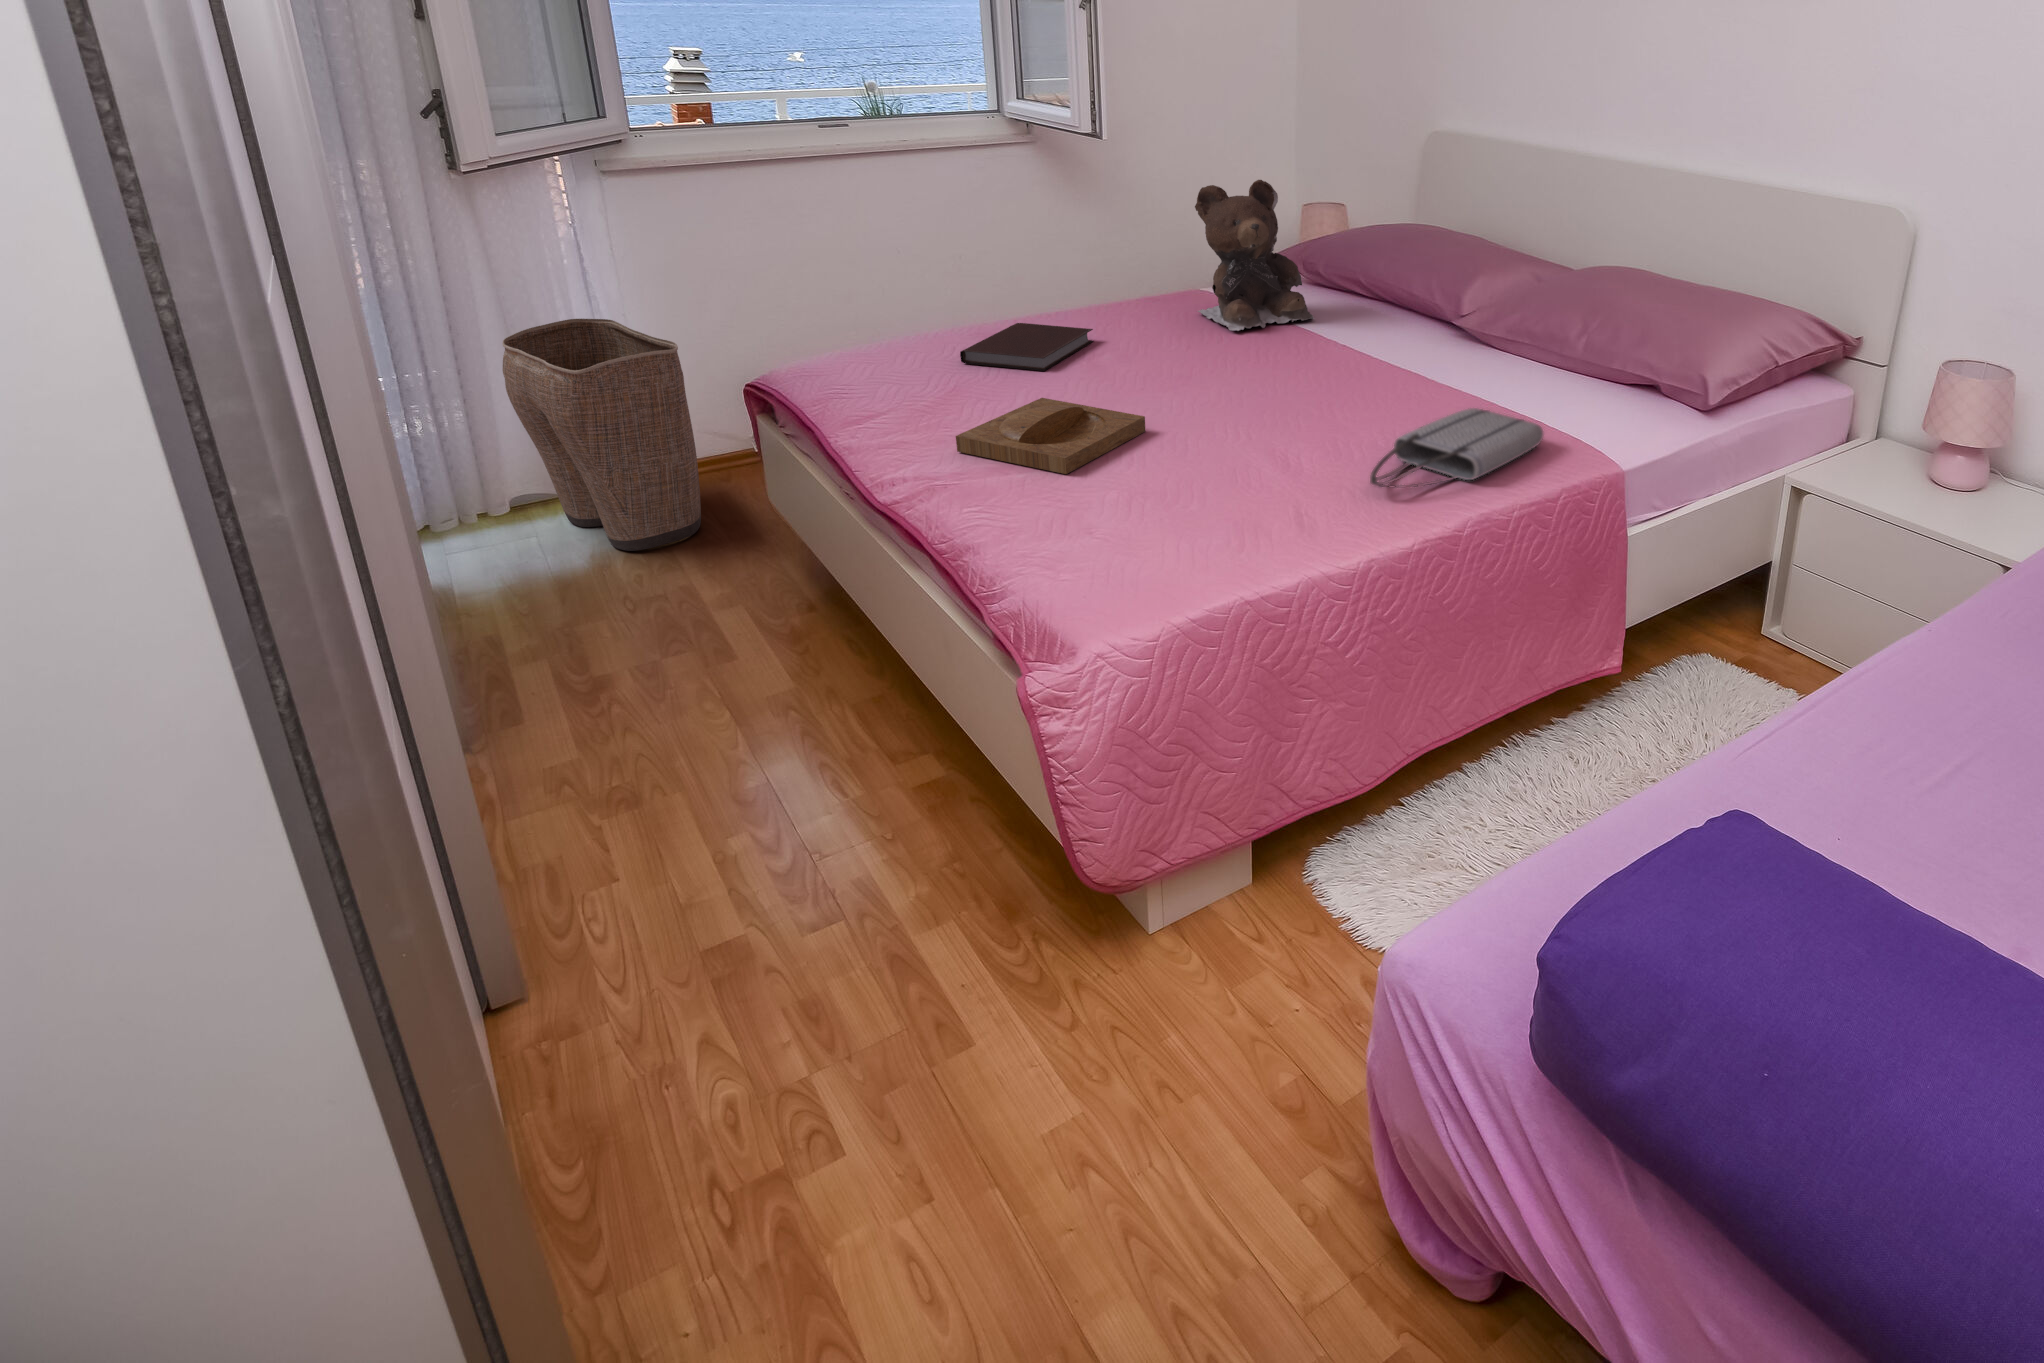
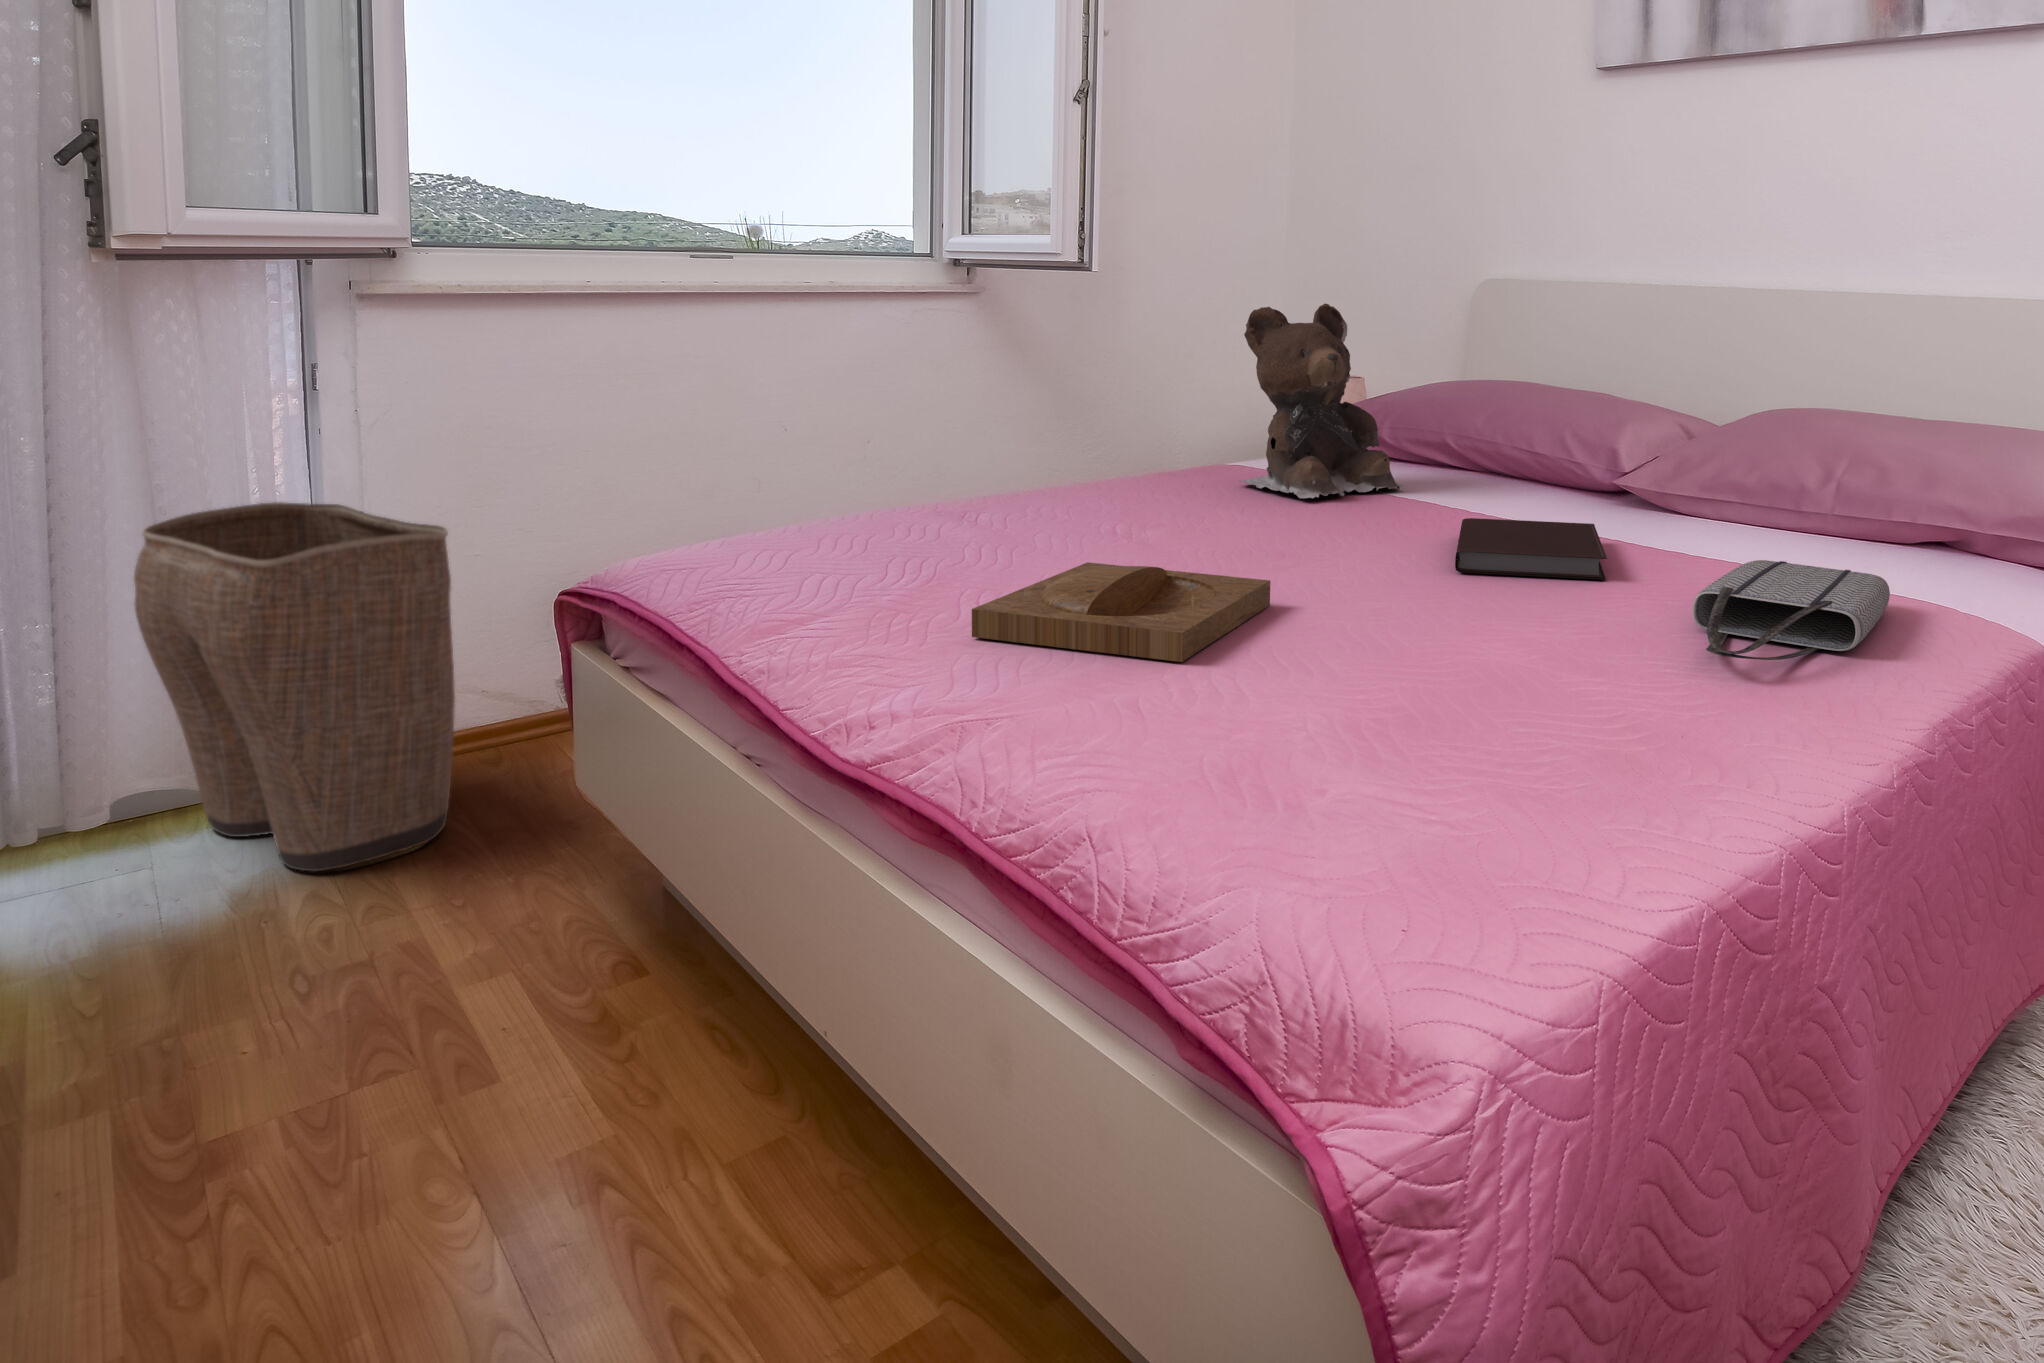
notebook: present [960,323,1093,371] -> present [1455,518,1607,580]

